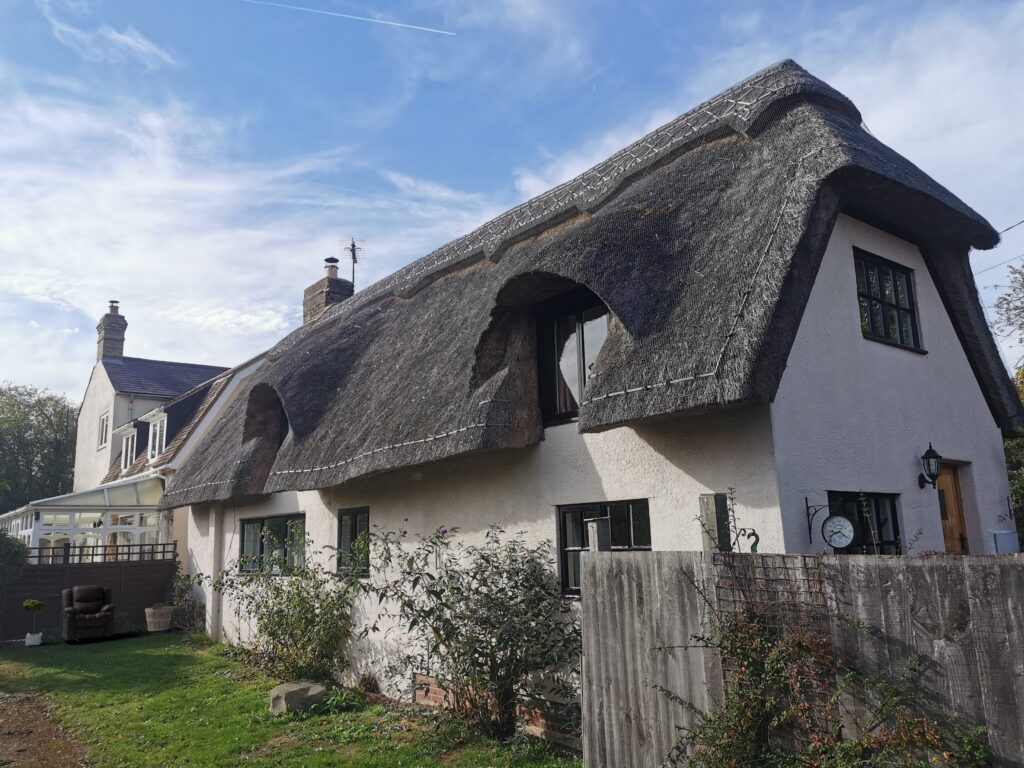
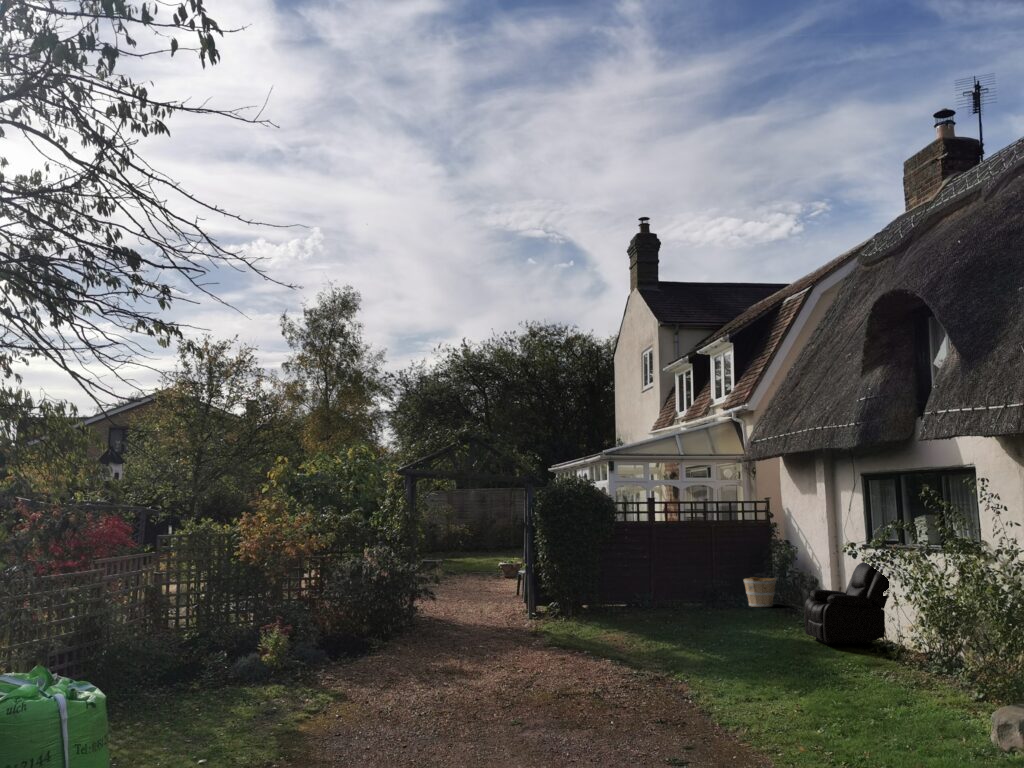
chair: present [62,585,116,642] -> present [804,562,889,645]
potted tree: present [23,599,44,646] -> none [616,560,638,611]

